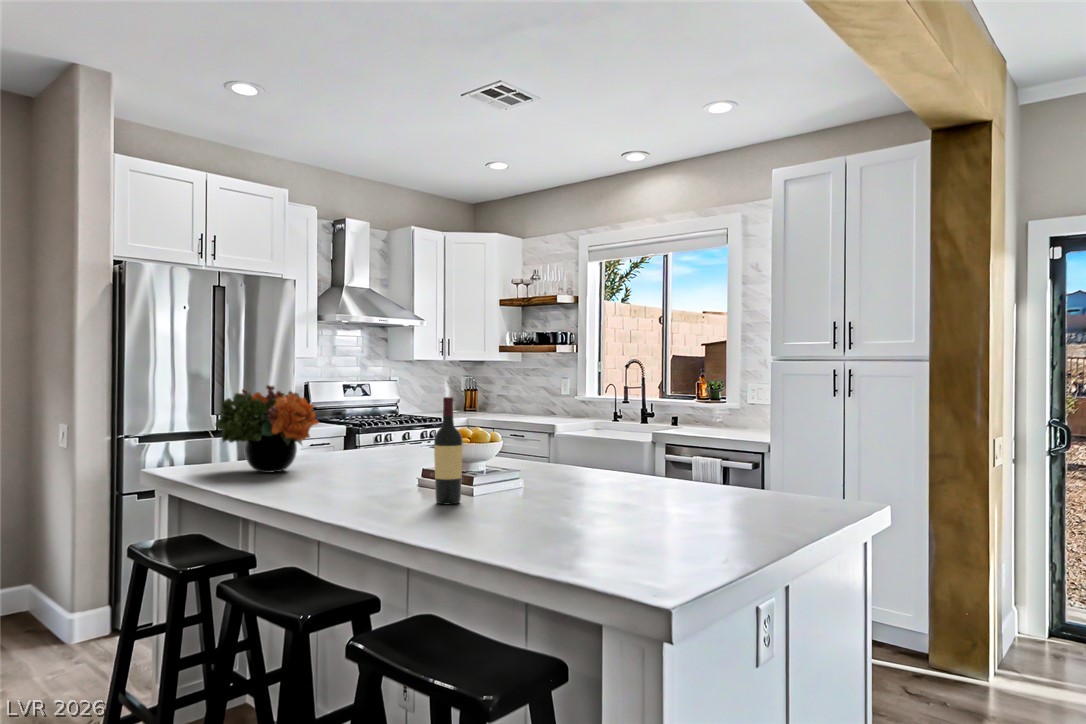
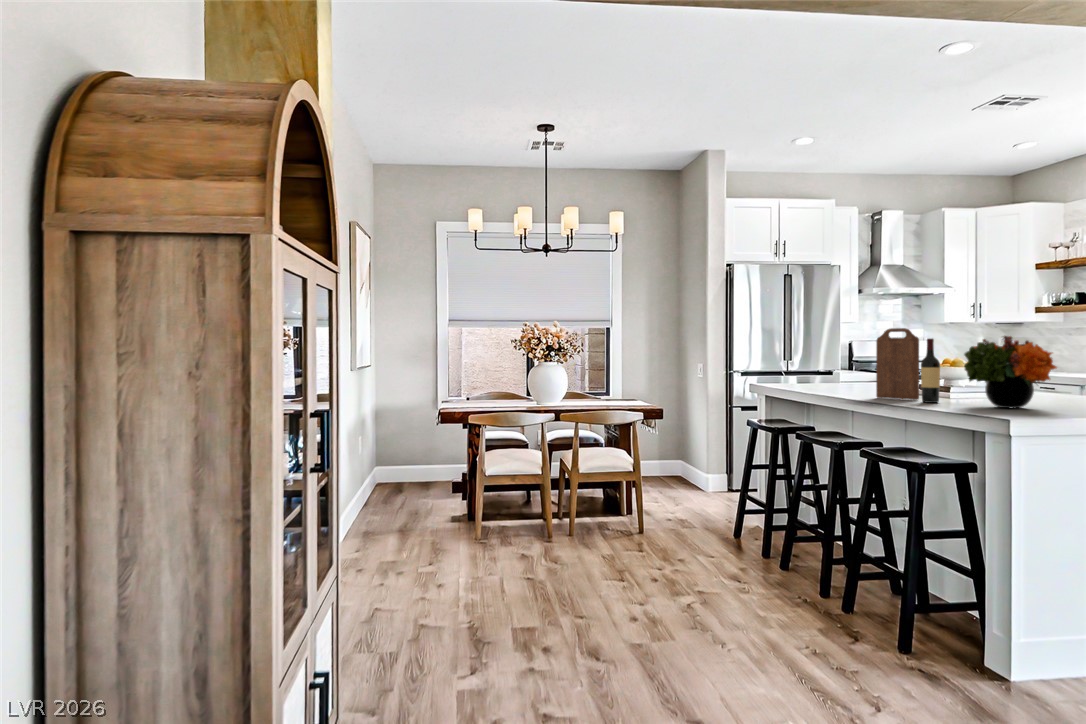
cutting board: none [361,378,428,496] -> present [876,328,919,400]
flower arrangement: present [215,385,319,473] -> present [964,336,1057,408]

